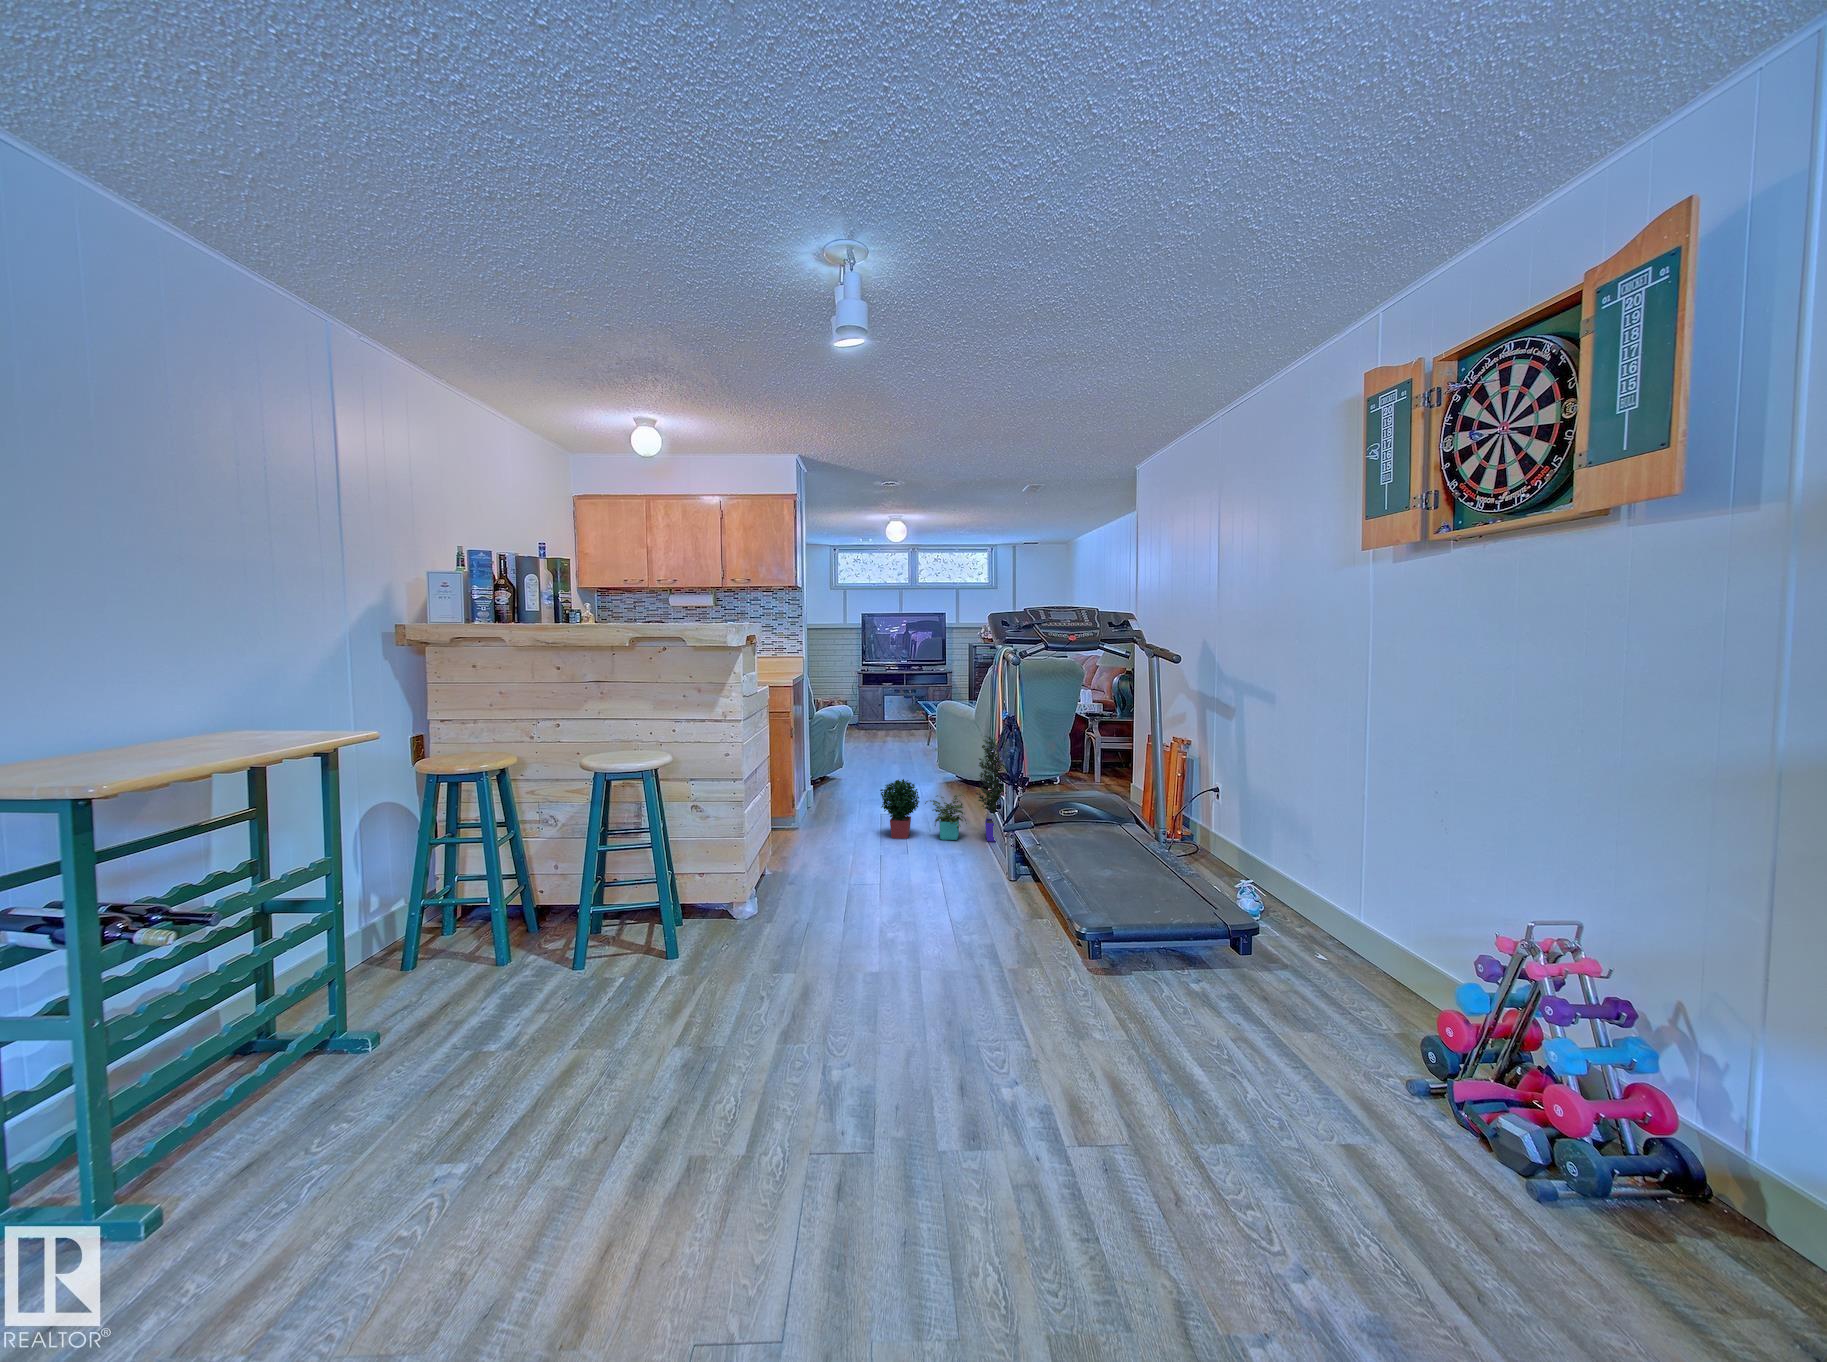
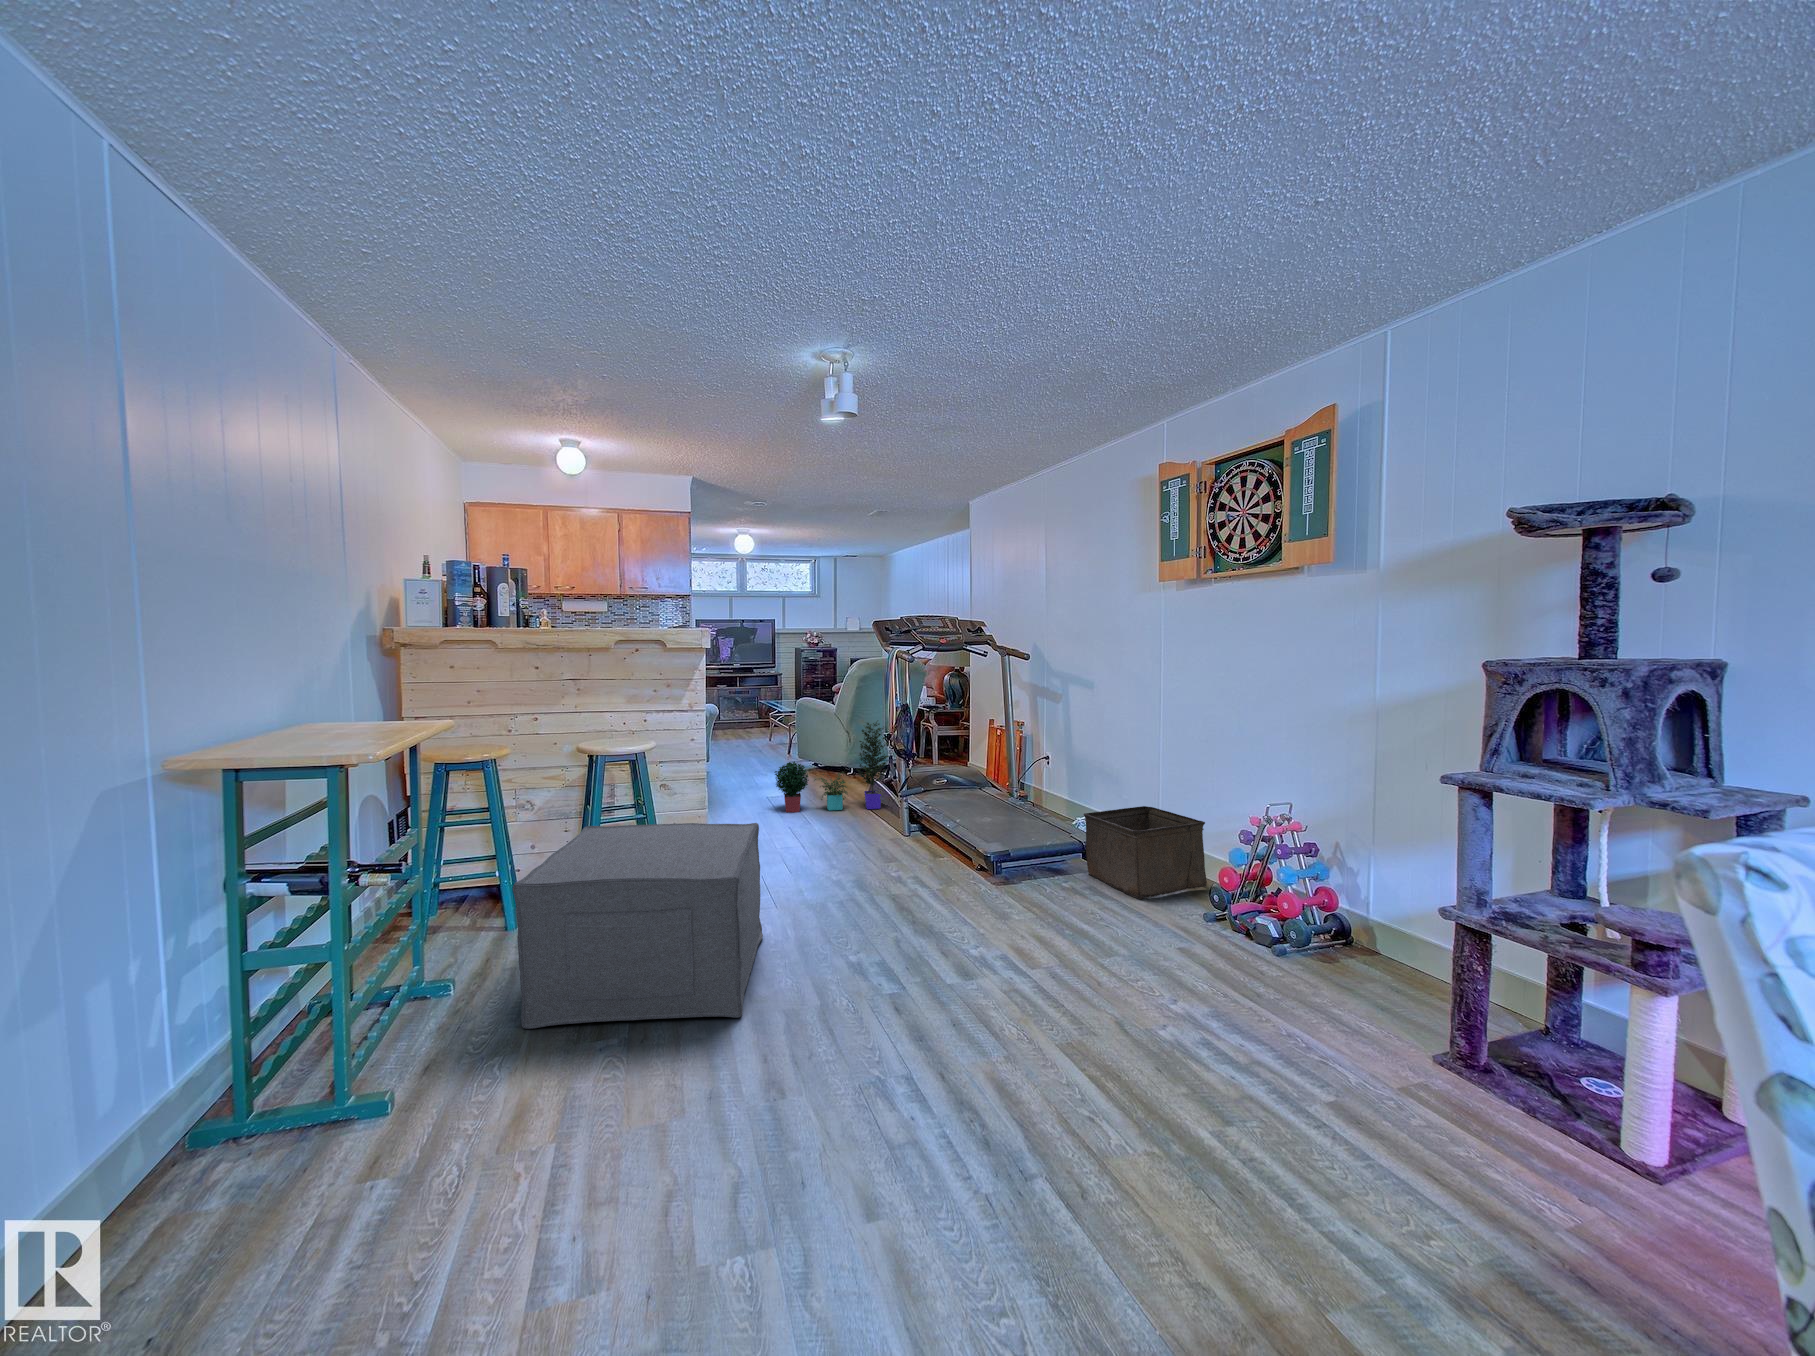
ottoman: none [373,862,751,1160] -> present [513,823,763,1029]
storage bin: none [1234,882,1431,1031] -> present [1084,806,1207,899]

